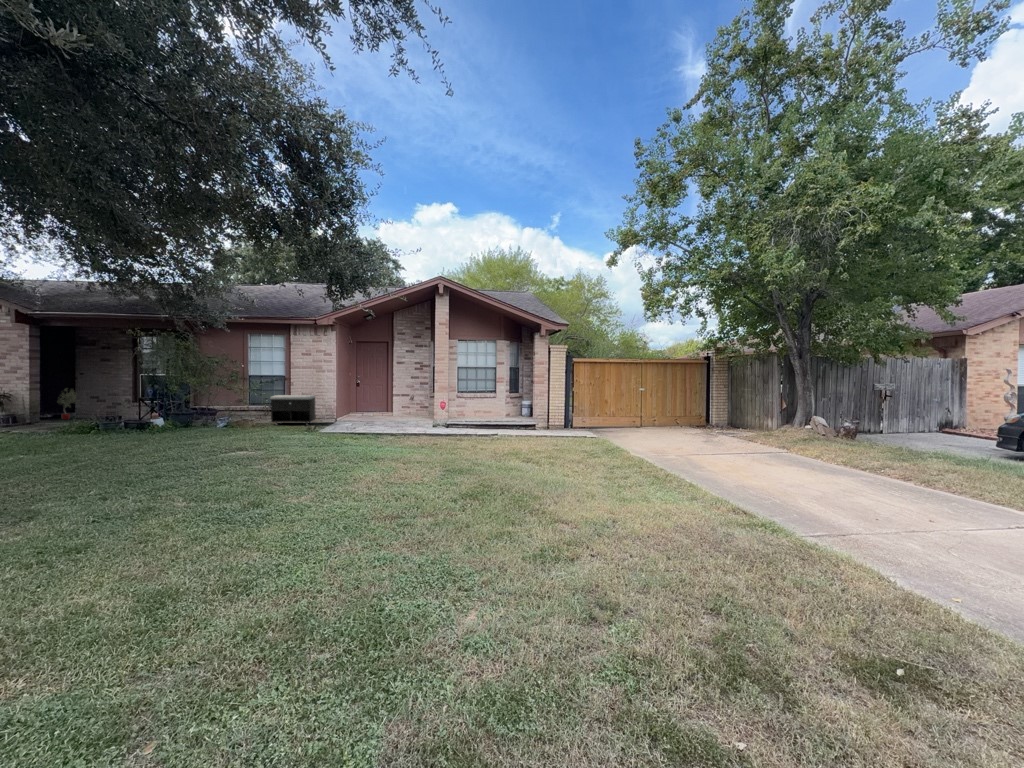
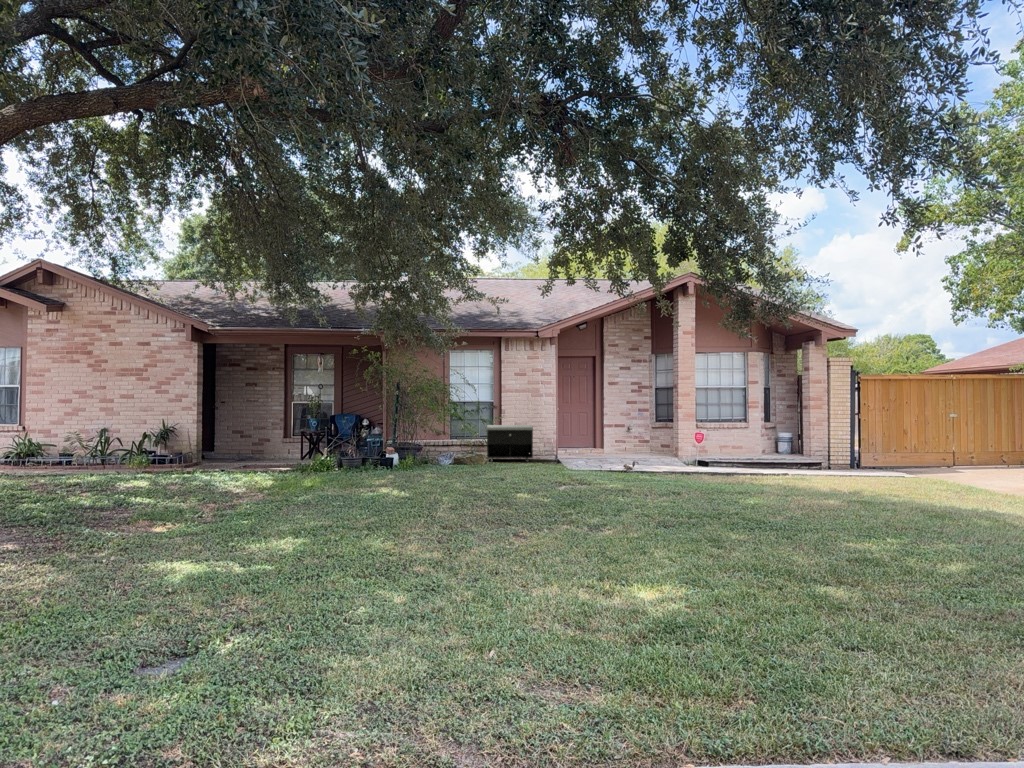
potted tree: present [57,388,80,420] -> none [227,417,253,455]

